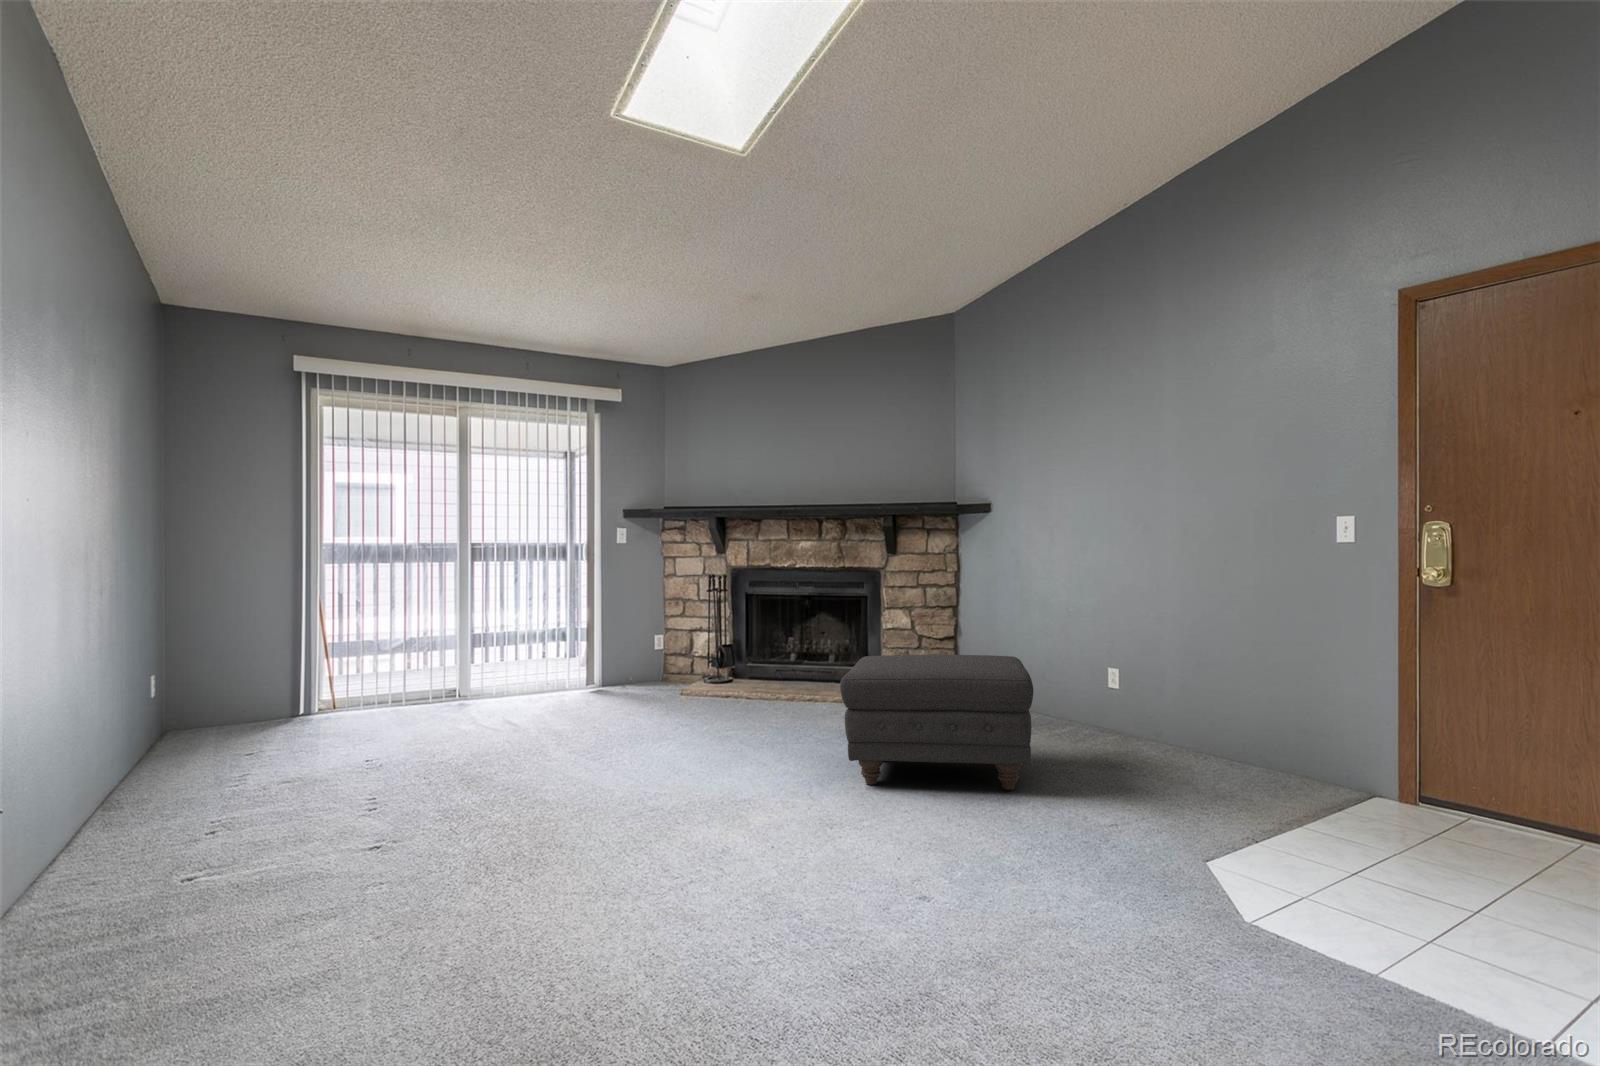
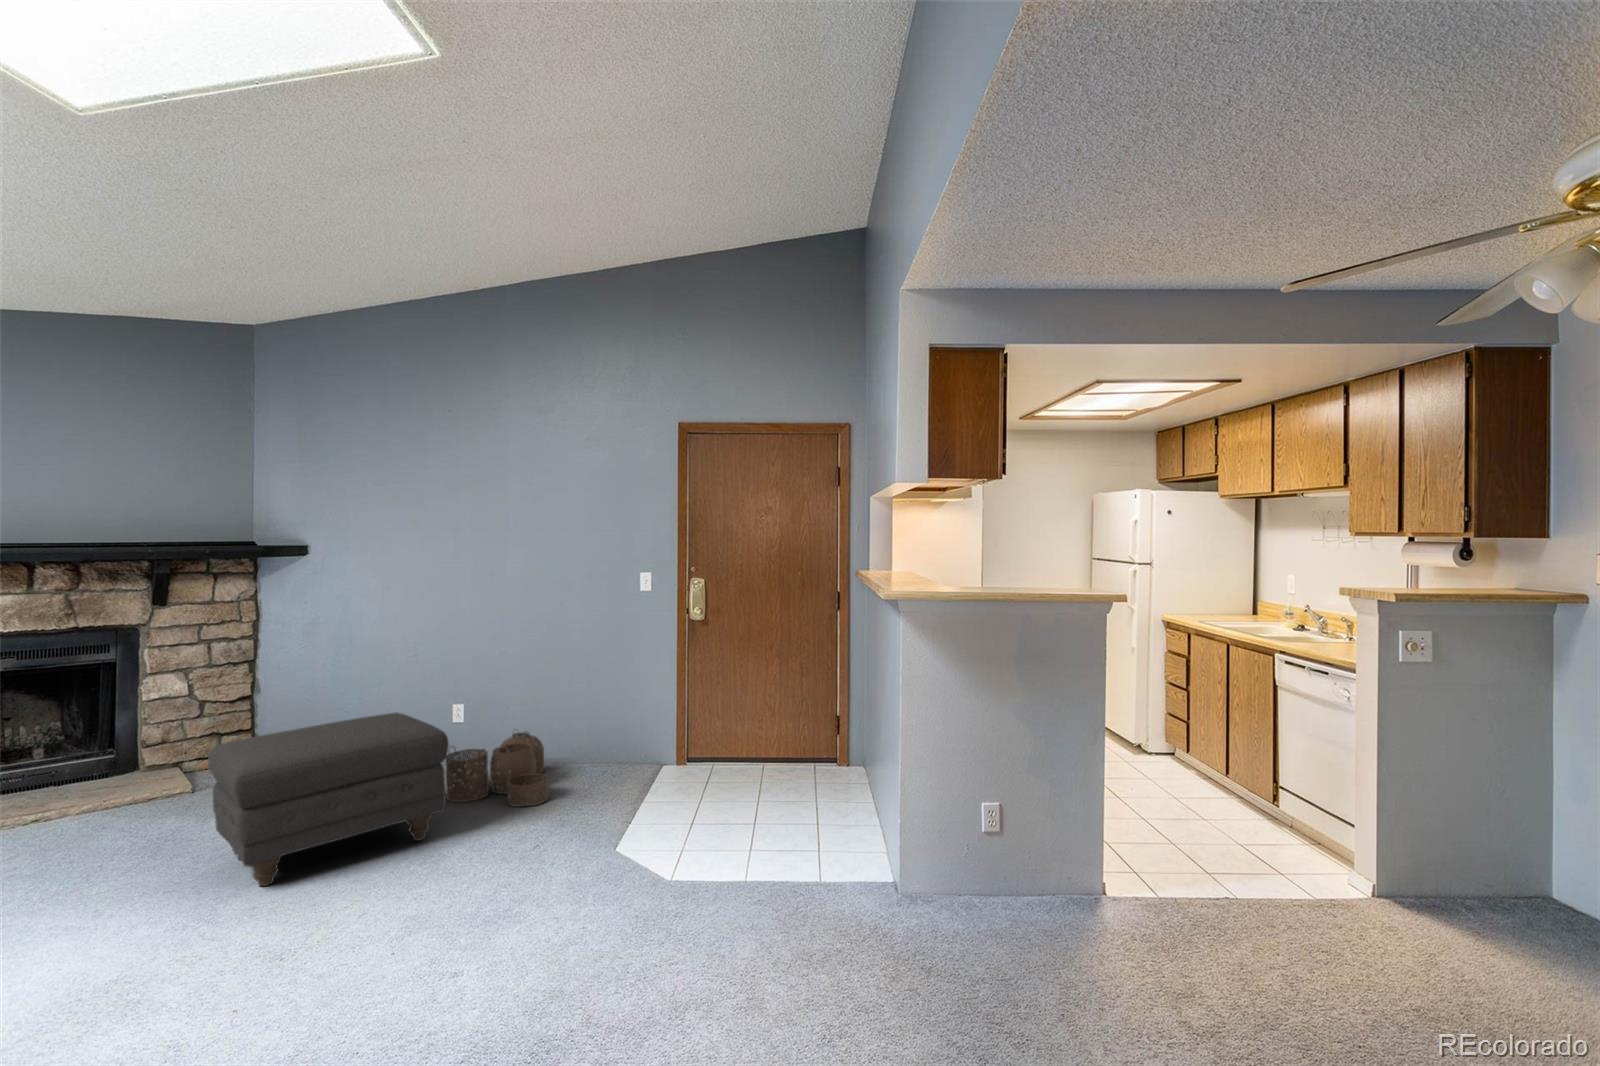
woven basket: none [1068,705,1200,794] -> present [446,732,549,806]

